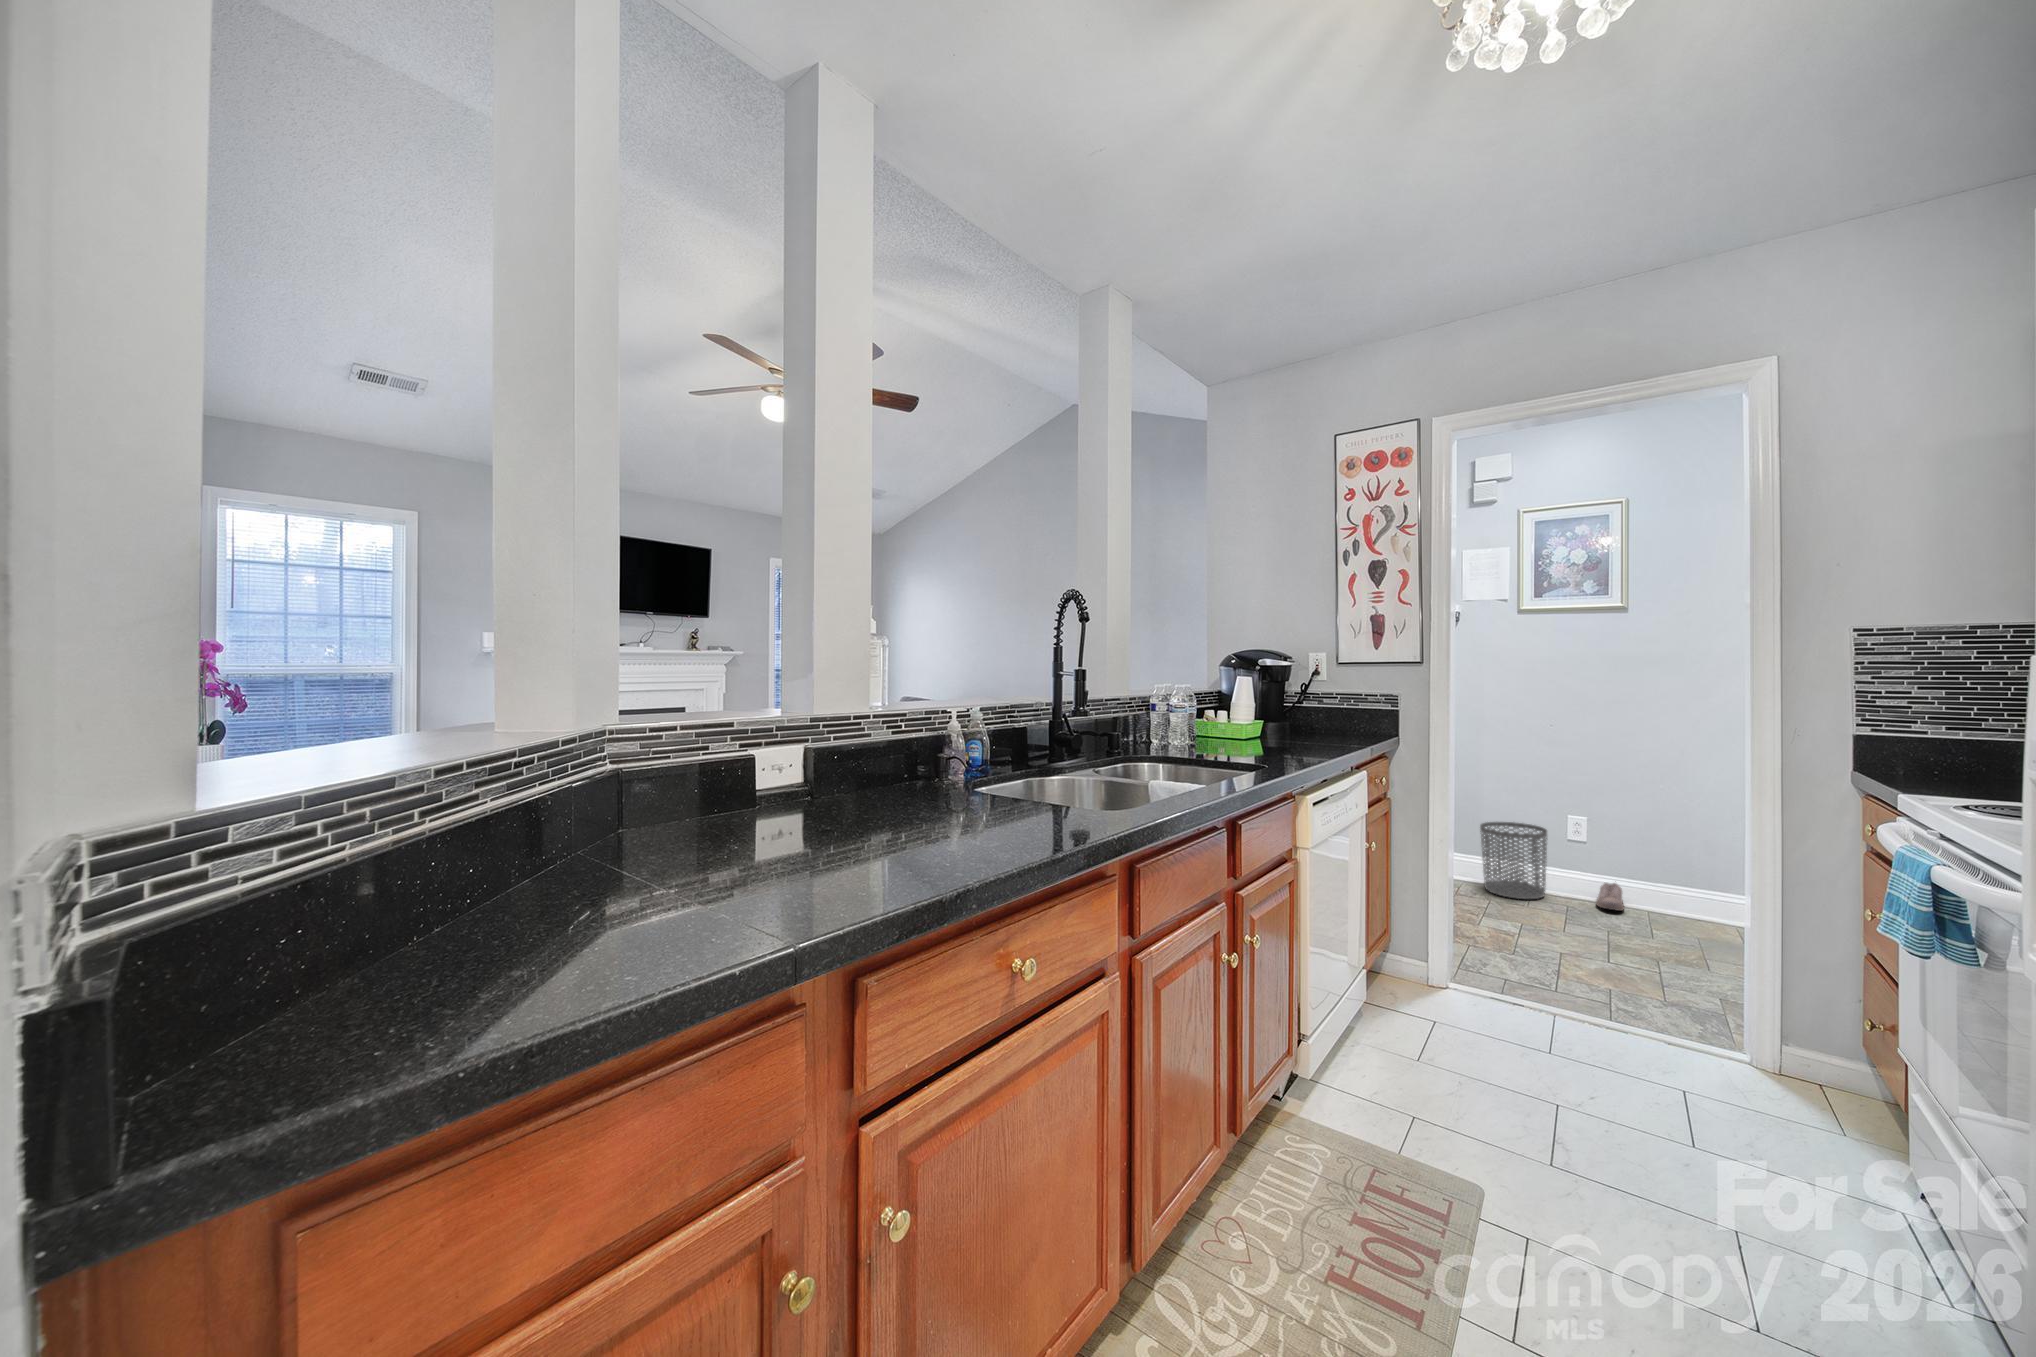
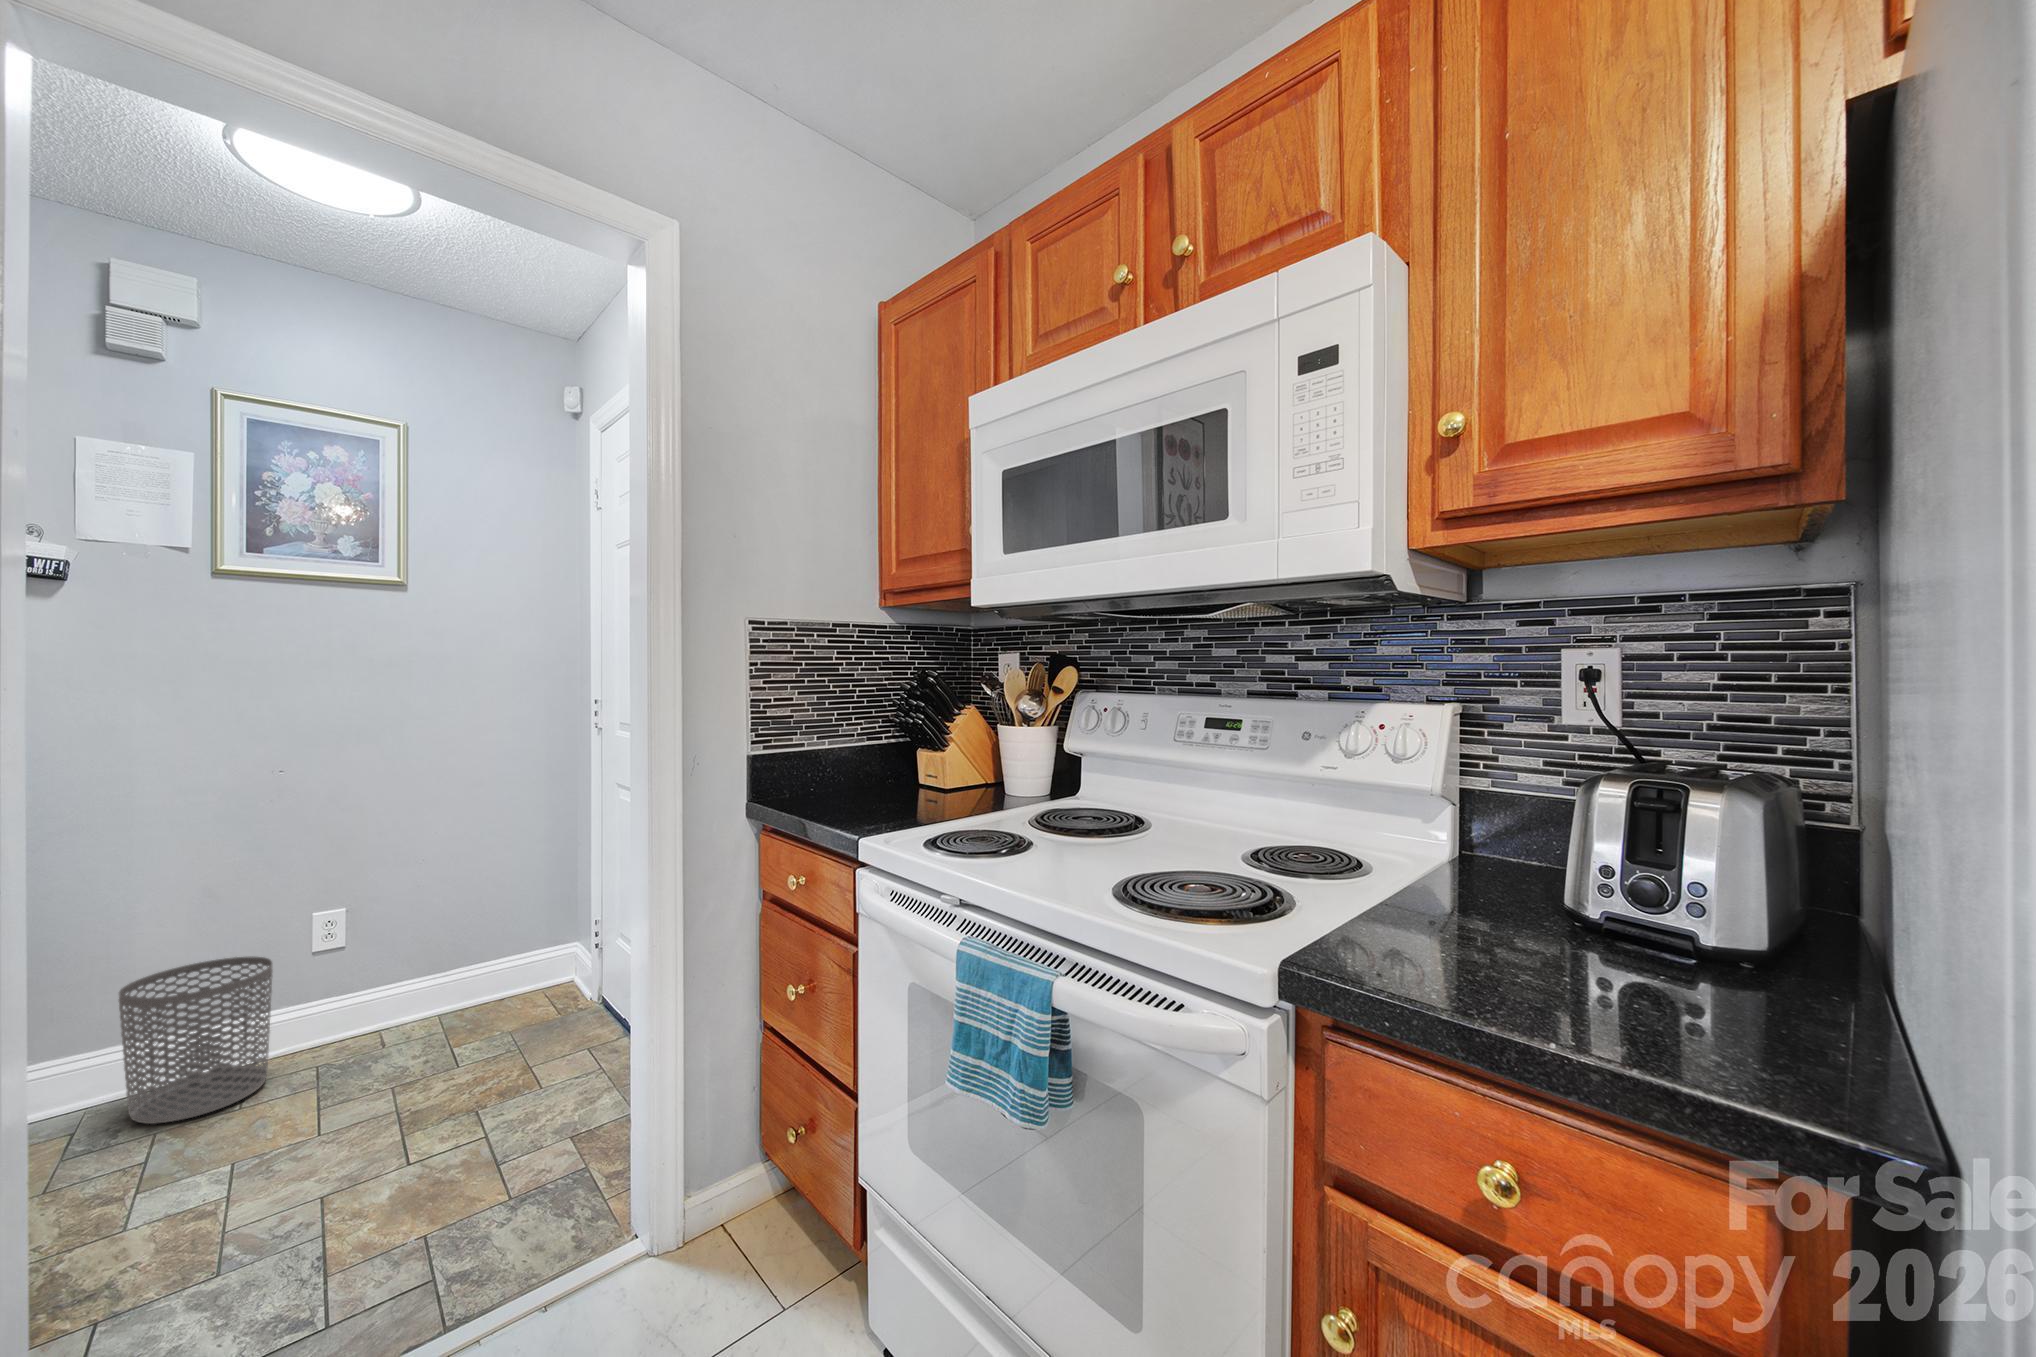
shoe: present [1596,883,1624,911] -> none [361,1004,407,1062]

